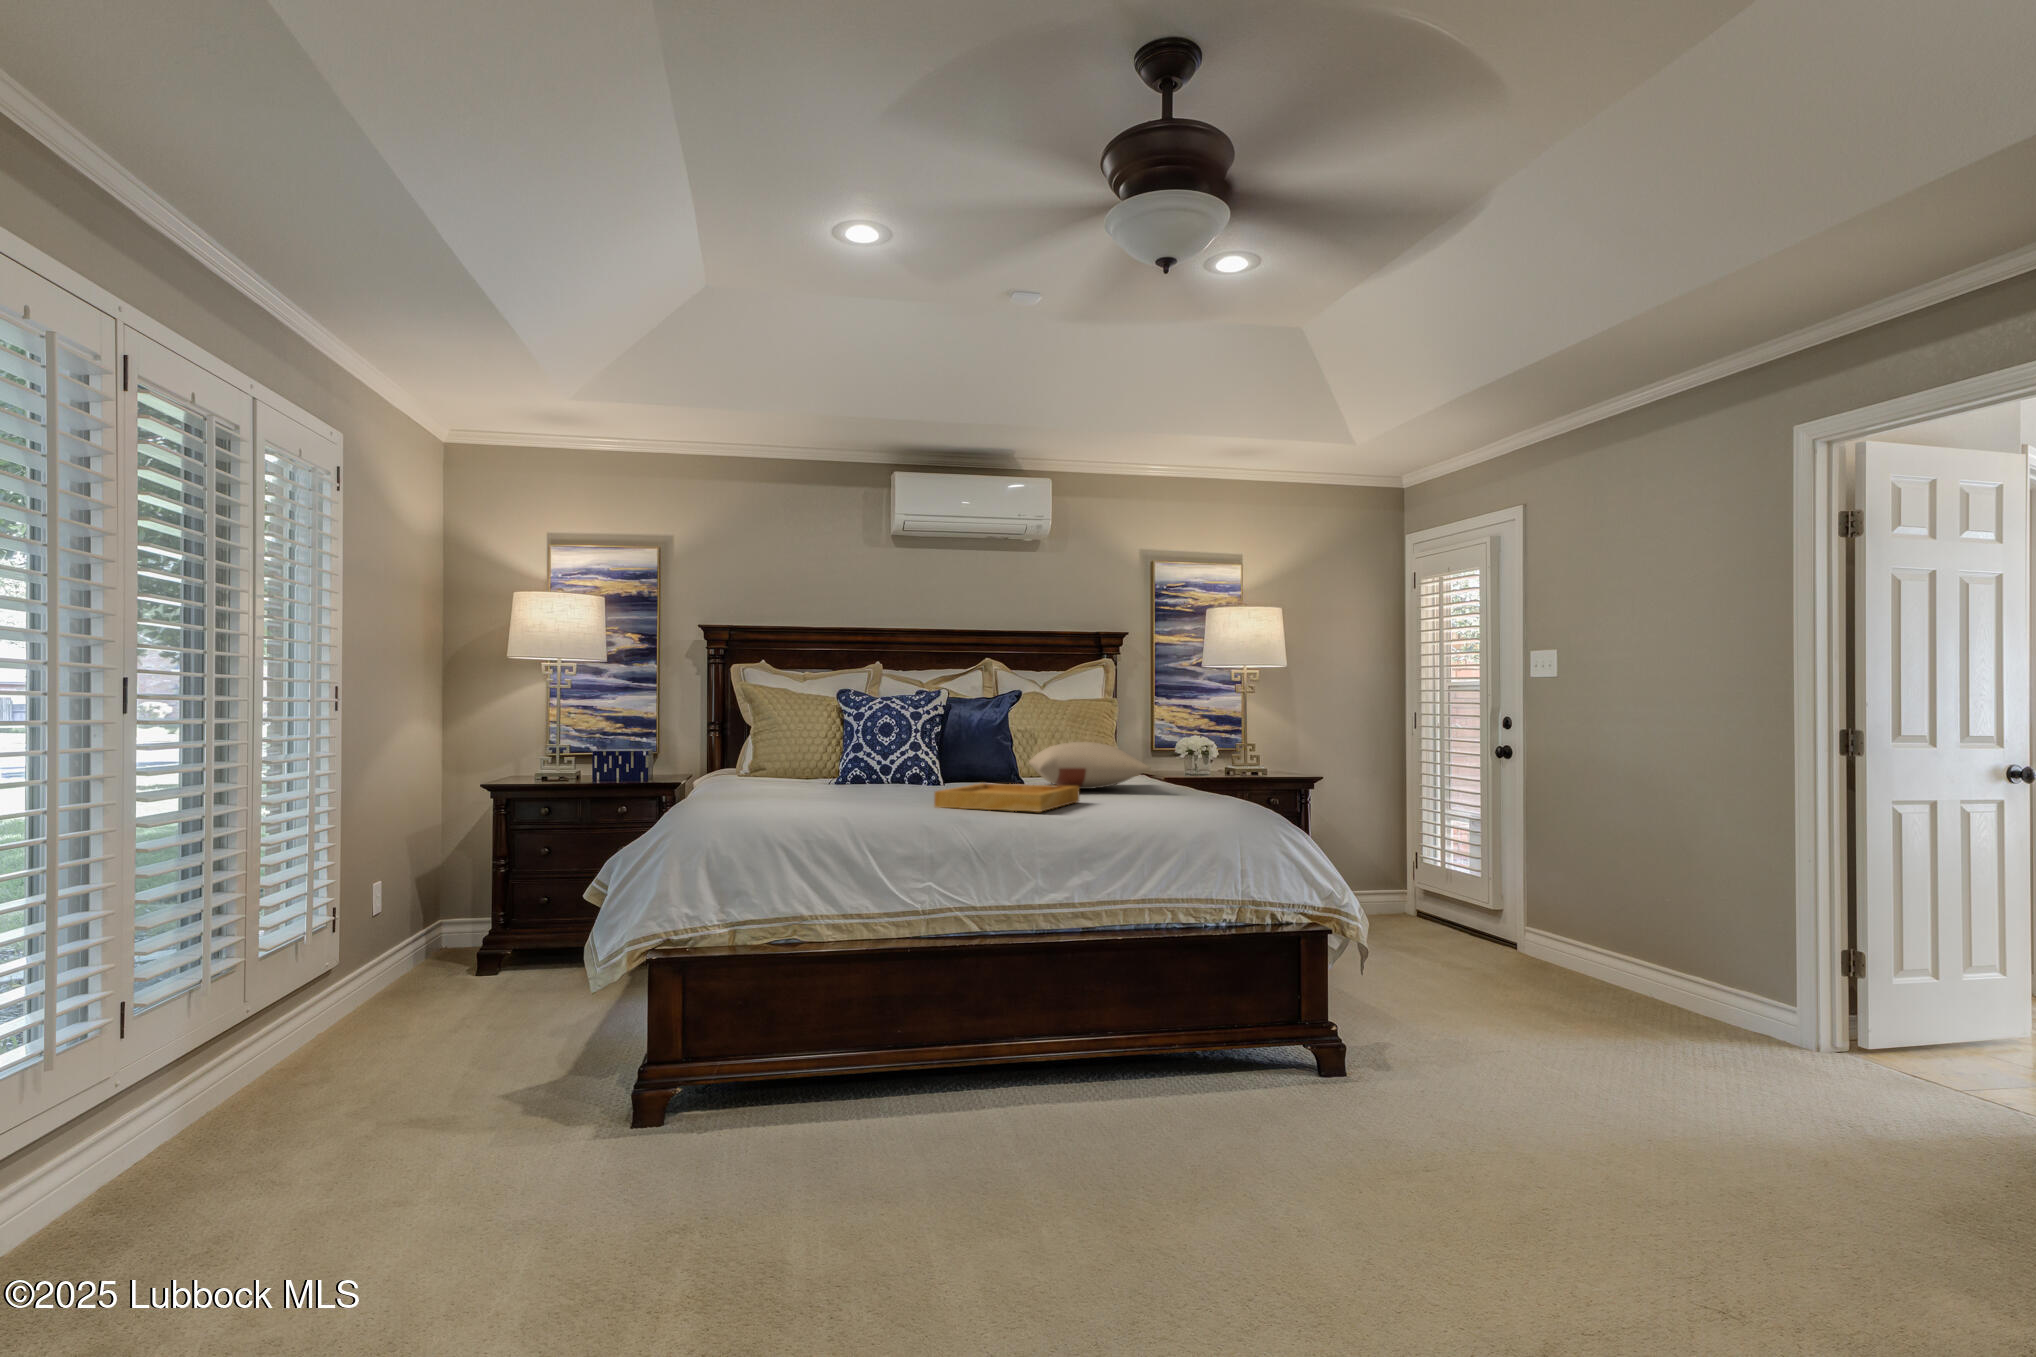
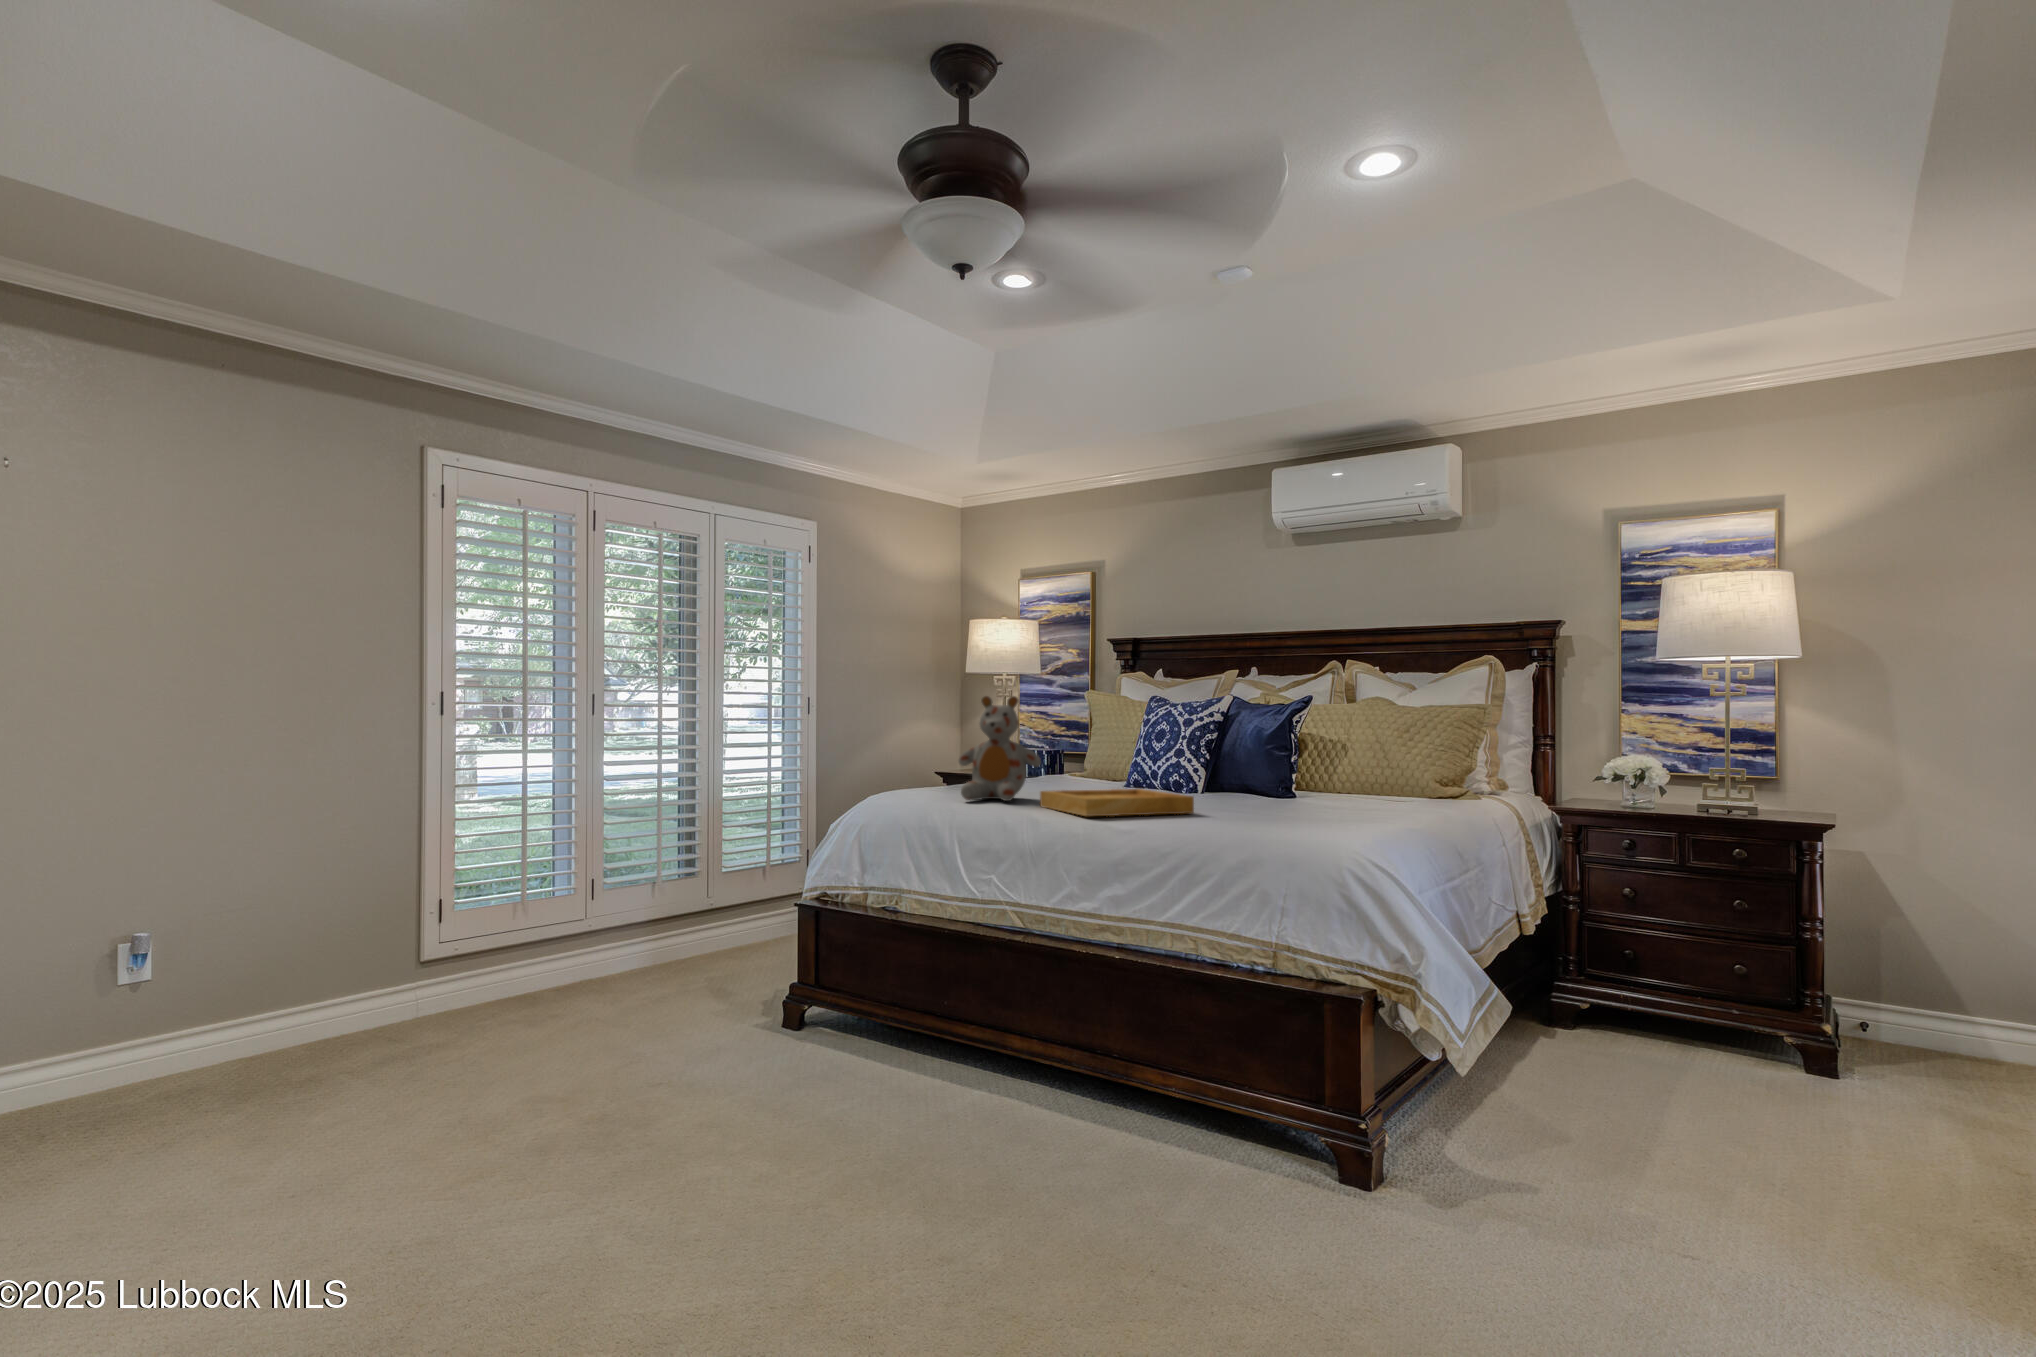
stuffed bear: none [808,692,899,807] -> present [959,696,1041,801]
pillow: present [1029,742,1150,789] -> none [1212,752,1383,804]

